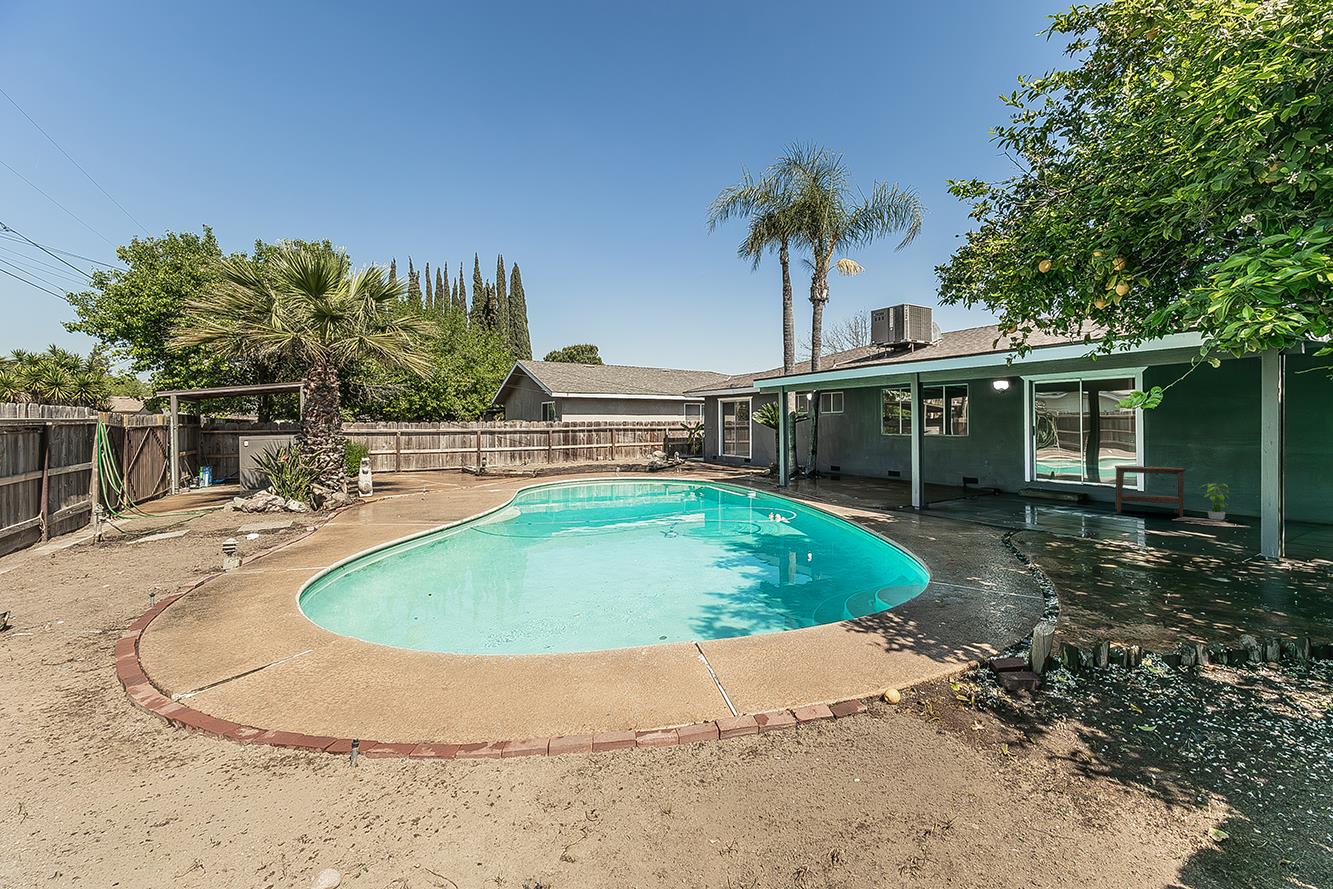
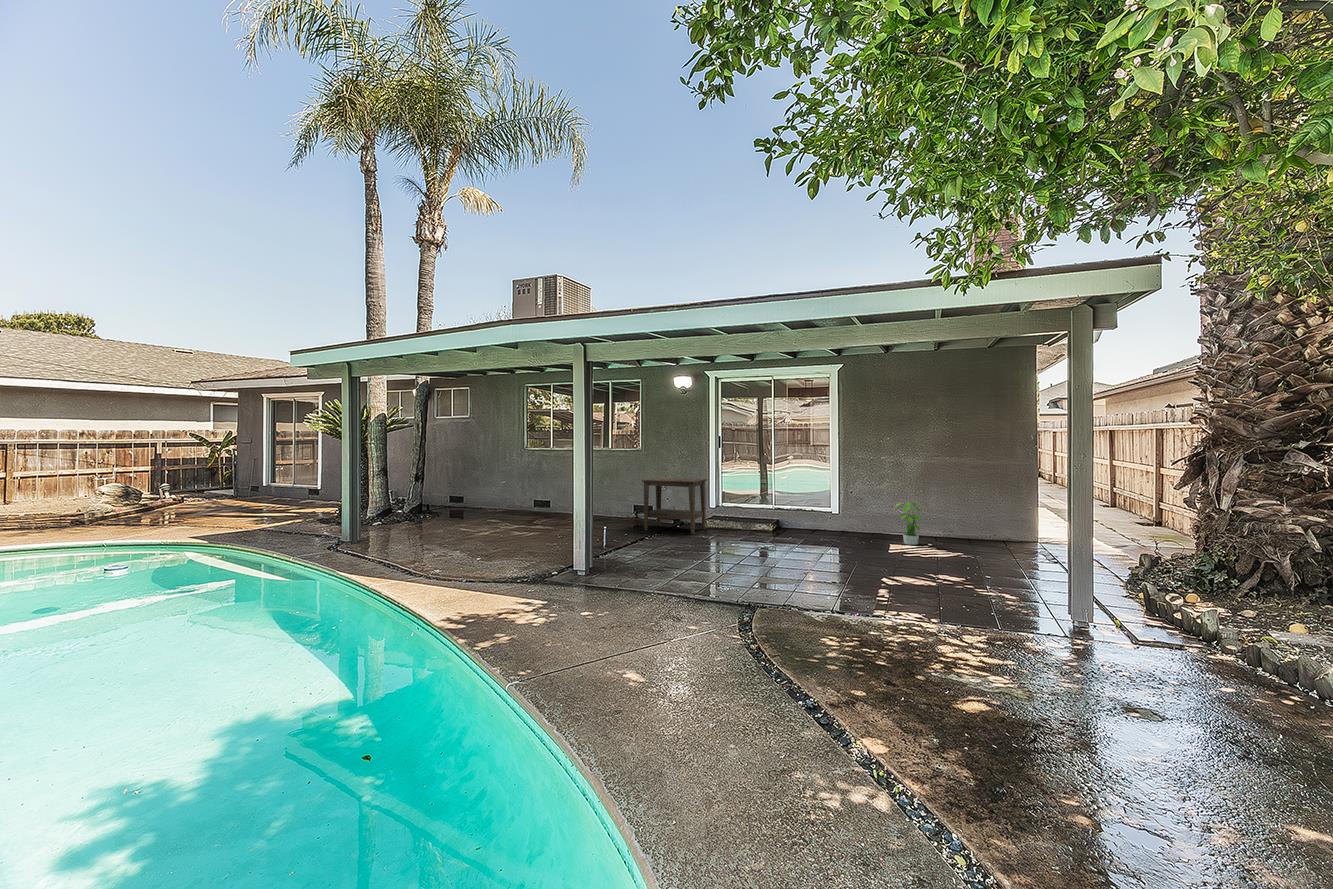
side table: present [1115,466,1186,517] -> present [642,478,707,534]

